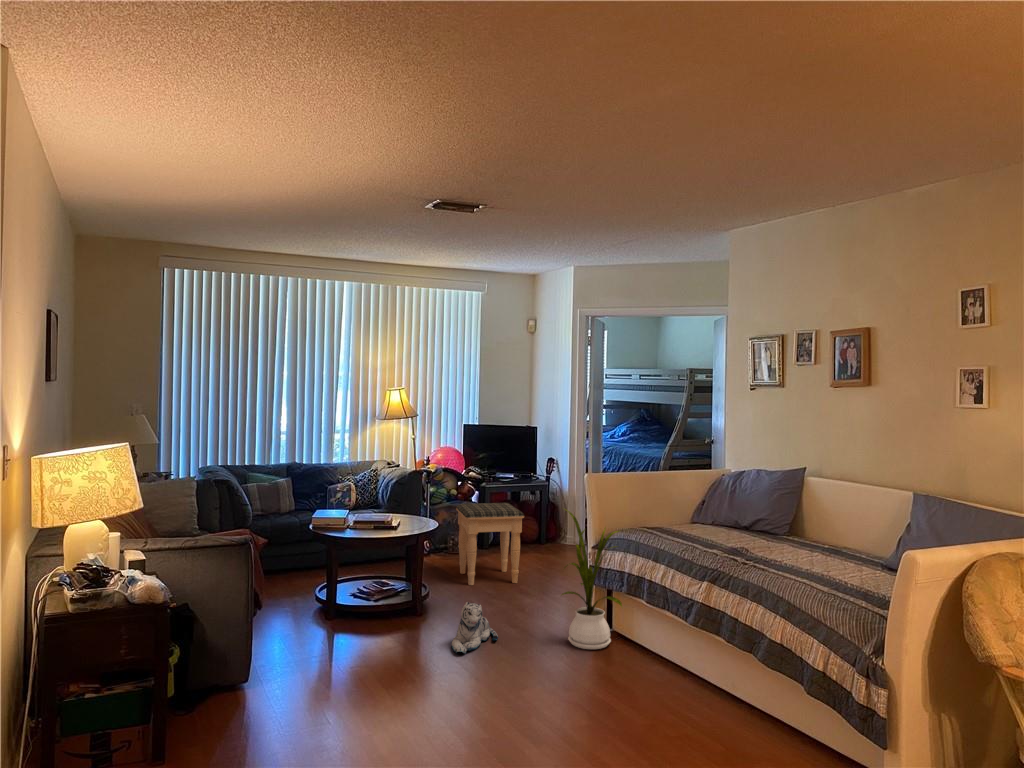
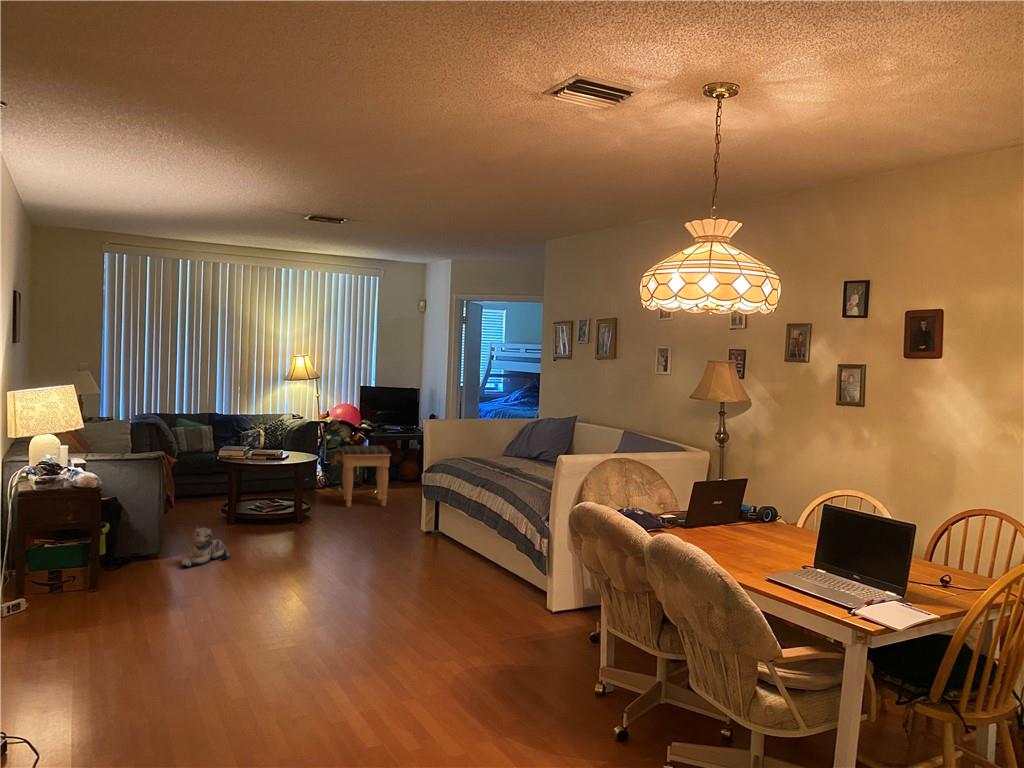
house plant: present [562,510,622,649] -> none [396,442,444,543]
plush toy: present [452,602,498,653] -> present [181,527,230,567]

